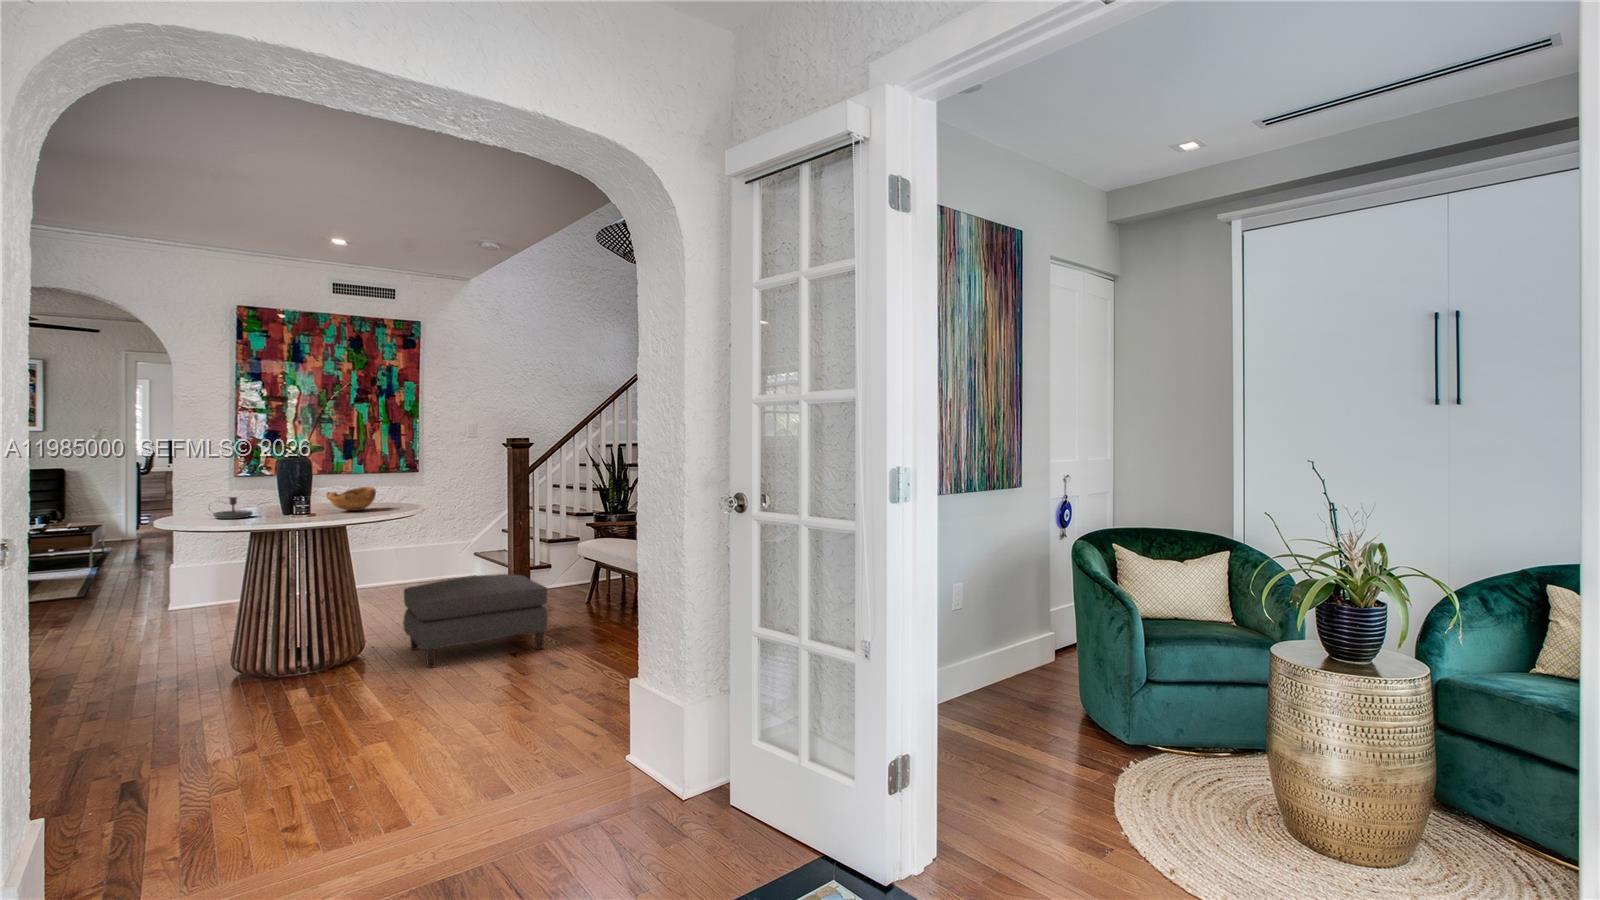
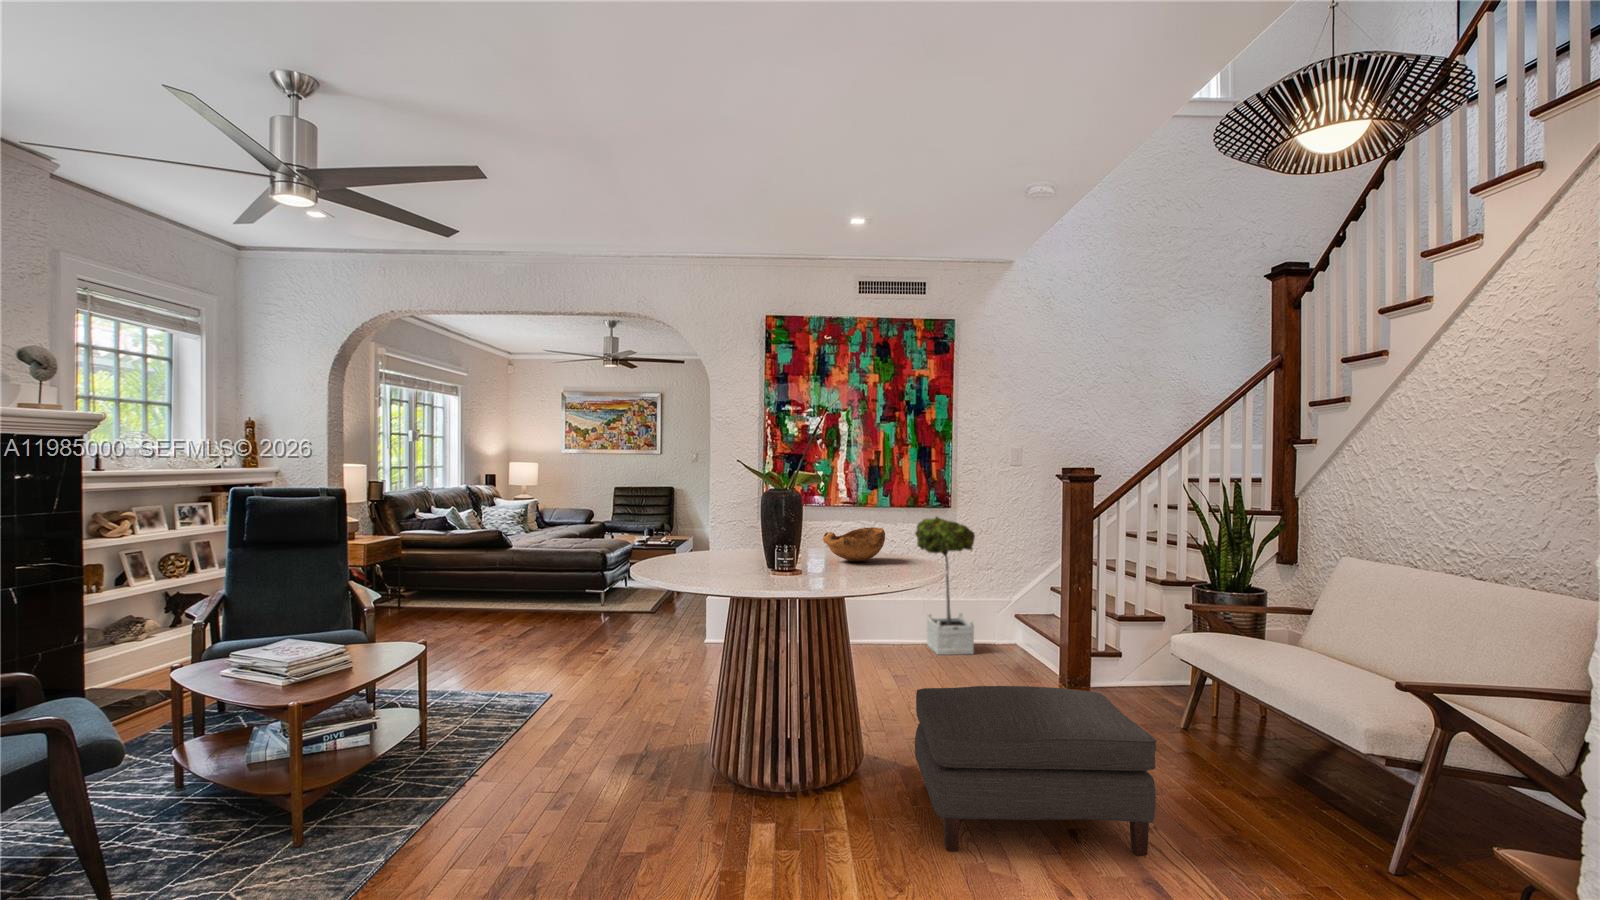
potted tree: none [390,480,442,588] -> present [915,517,975,655]
candlestick: present [209,497,253,519] -> none [691,533,740,562]

